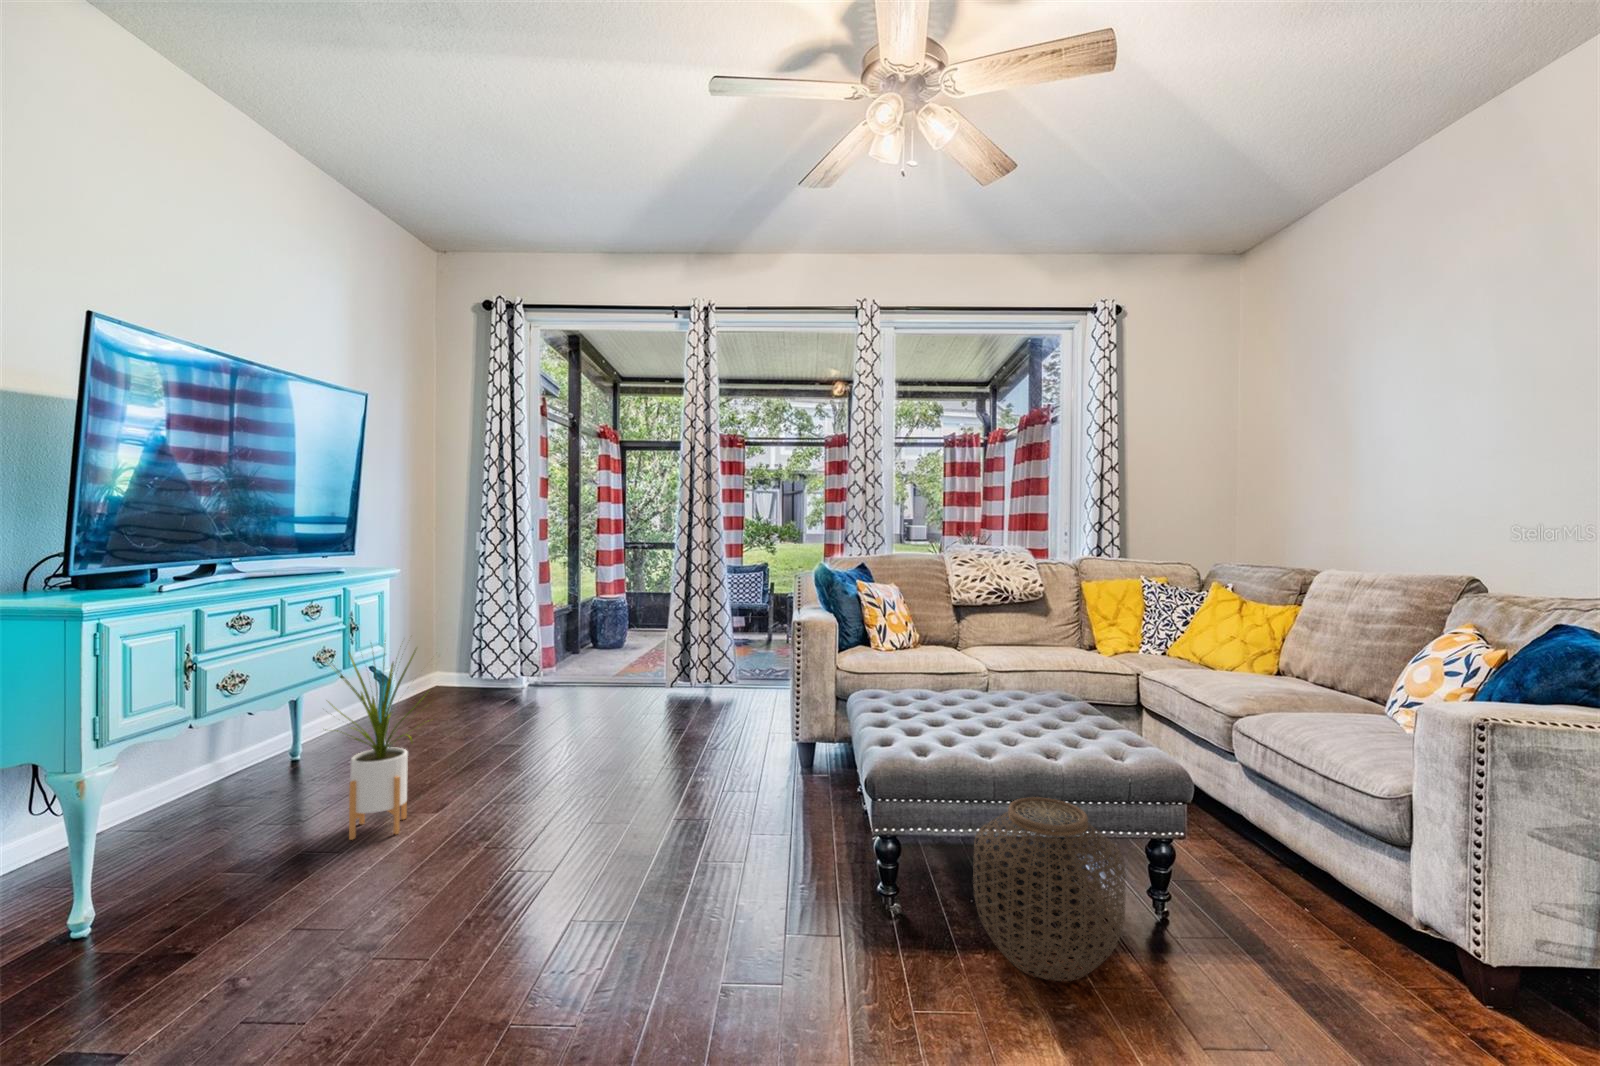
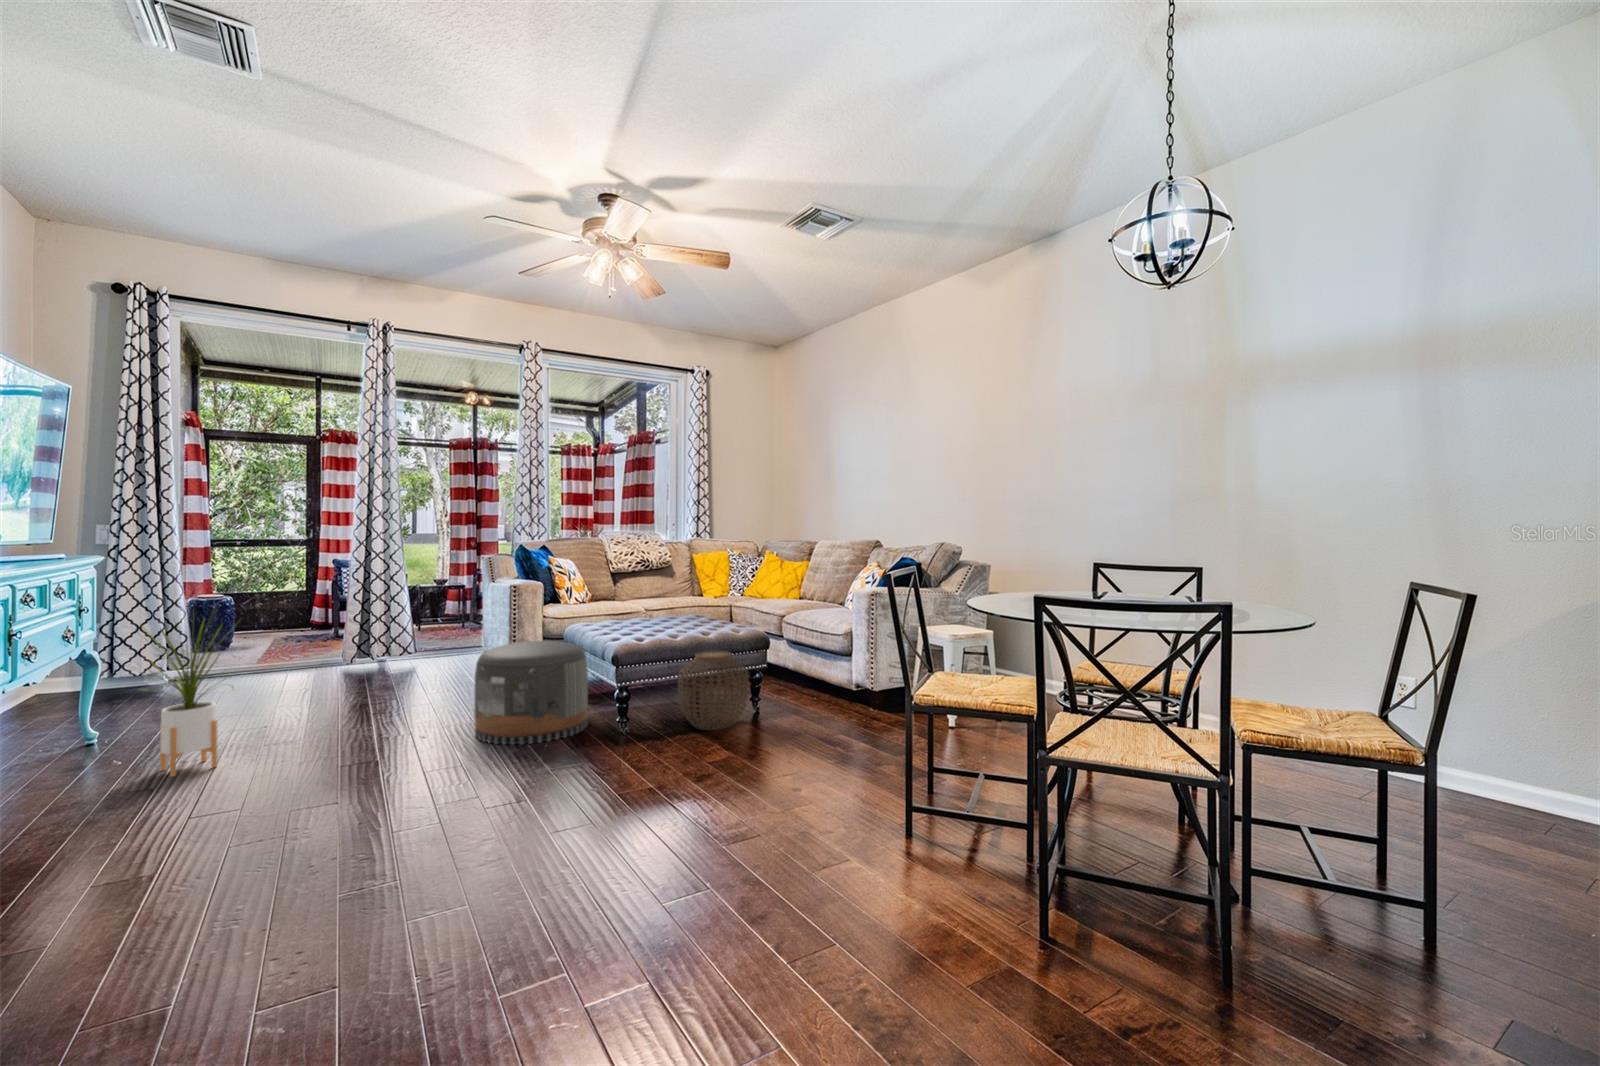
pouf: none [666,720,834,909] -> present [475,641,588,745]

